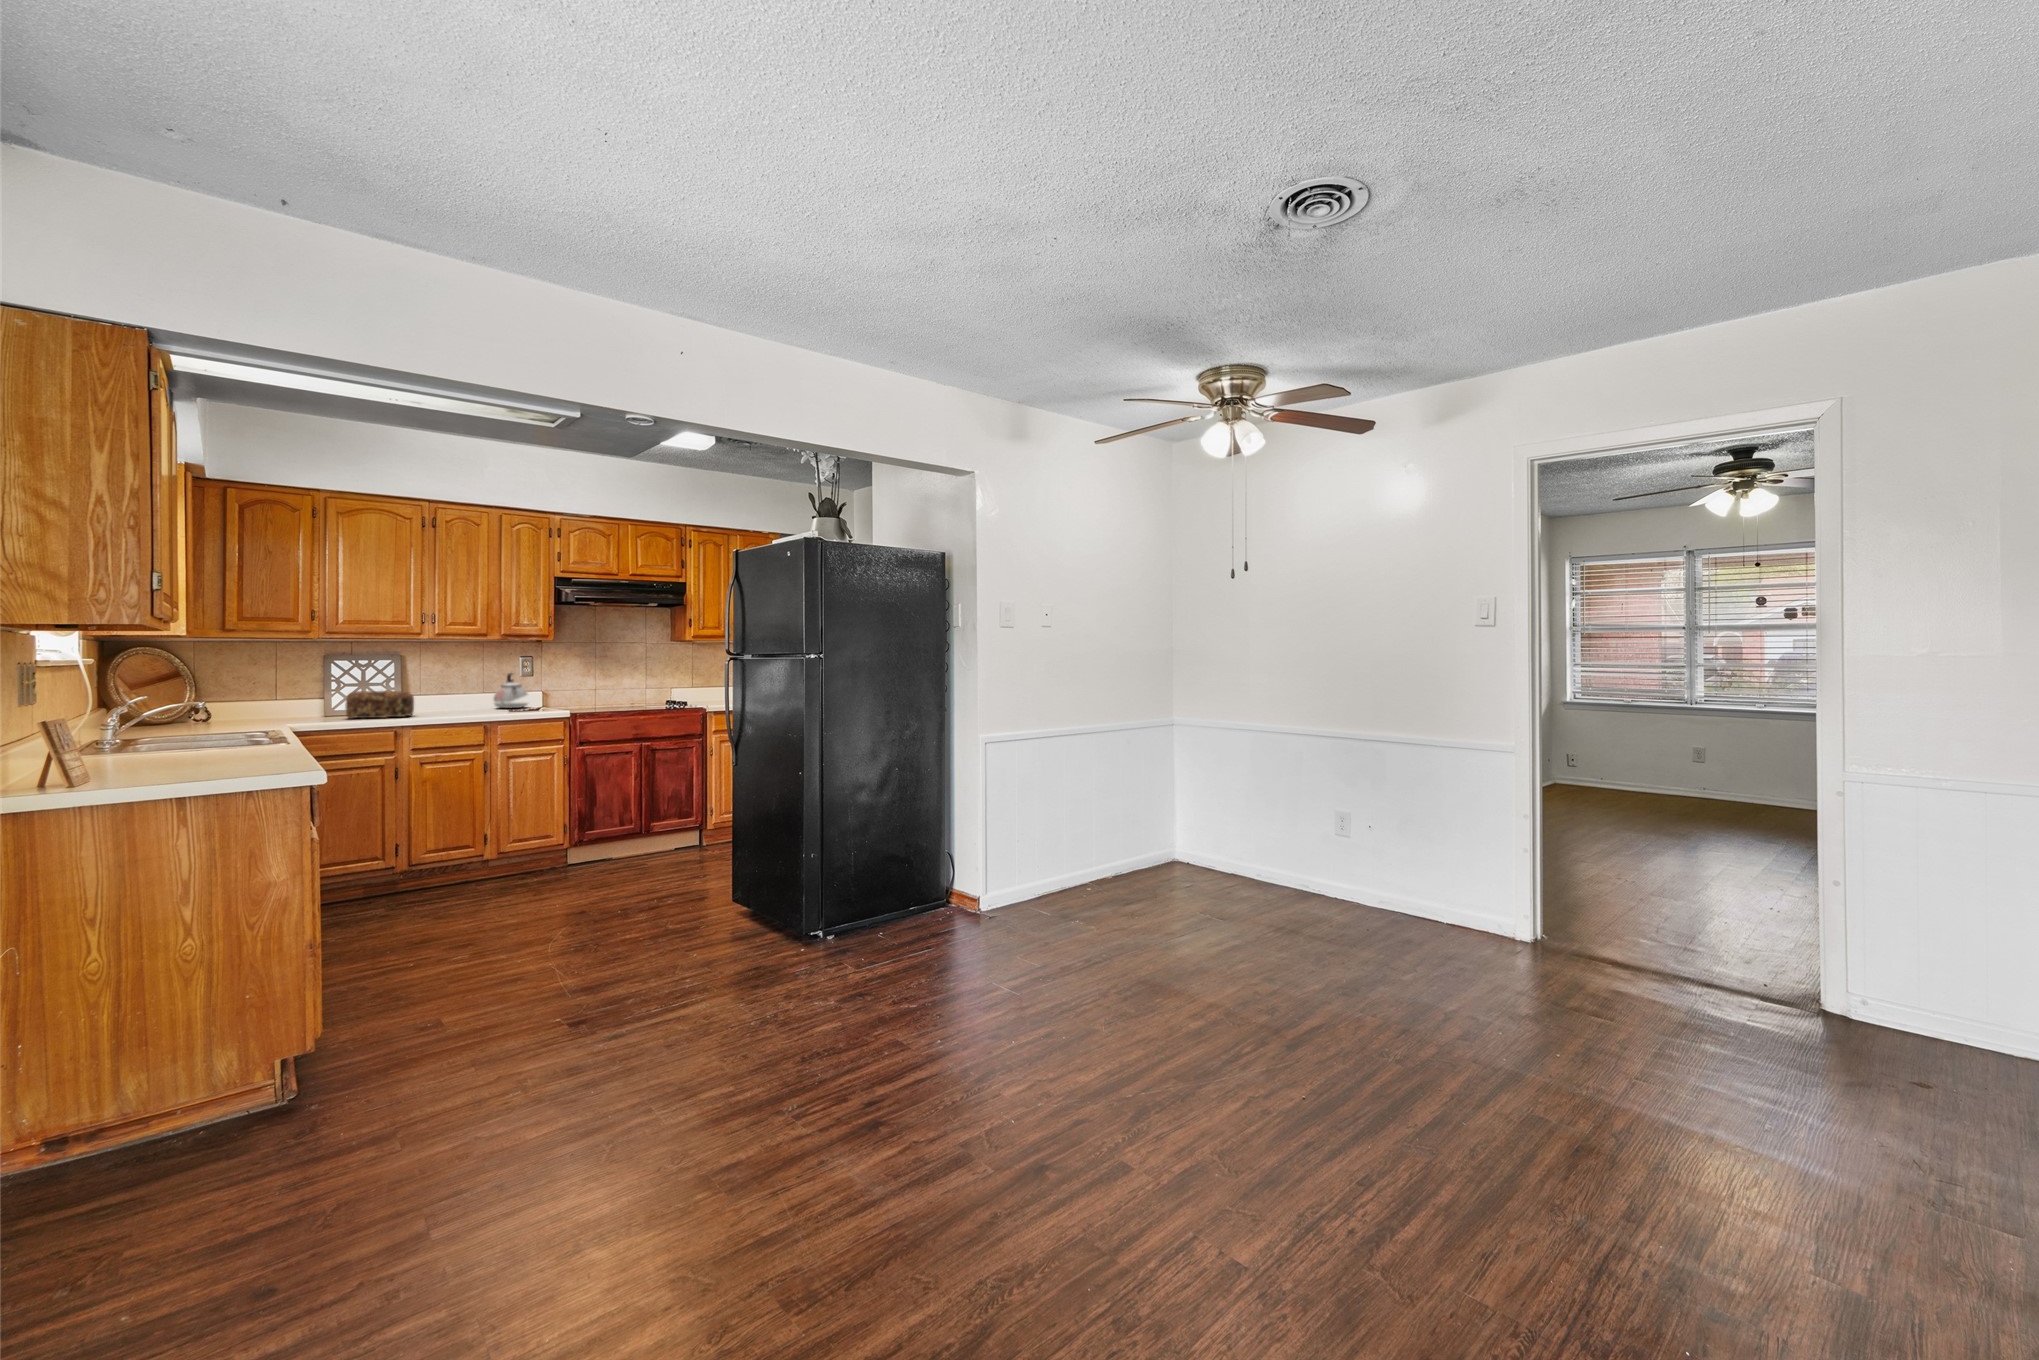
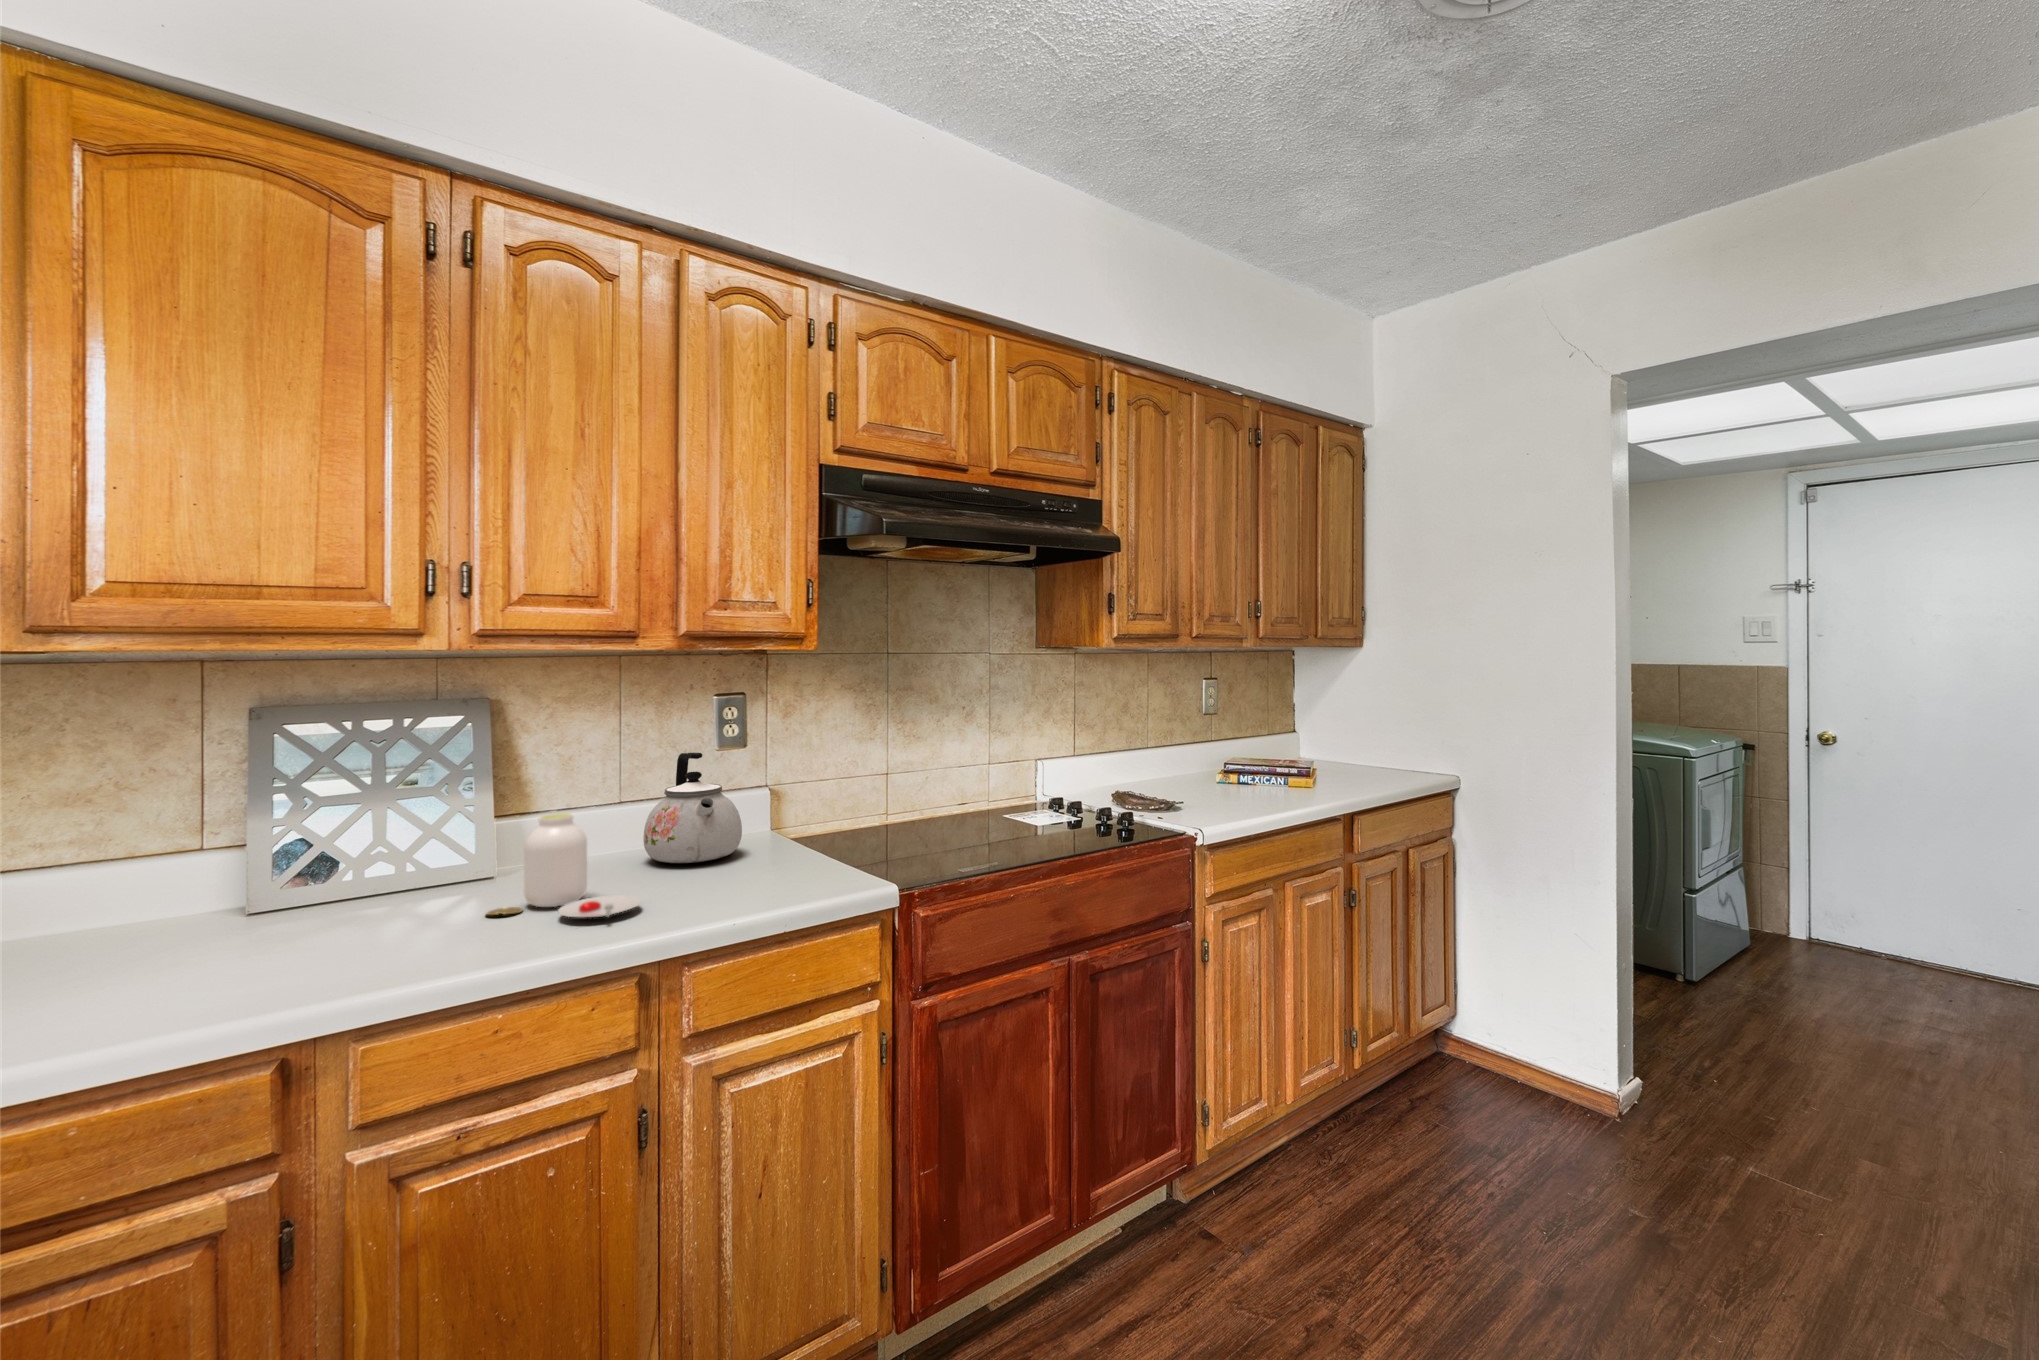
jar: none [440,687,487,713] -> present [487,813,641,917]
bread loaf: present [345,691,414,719] -> none [89,857,391,999]

